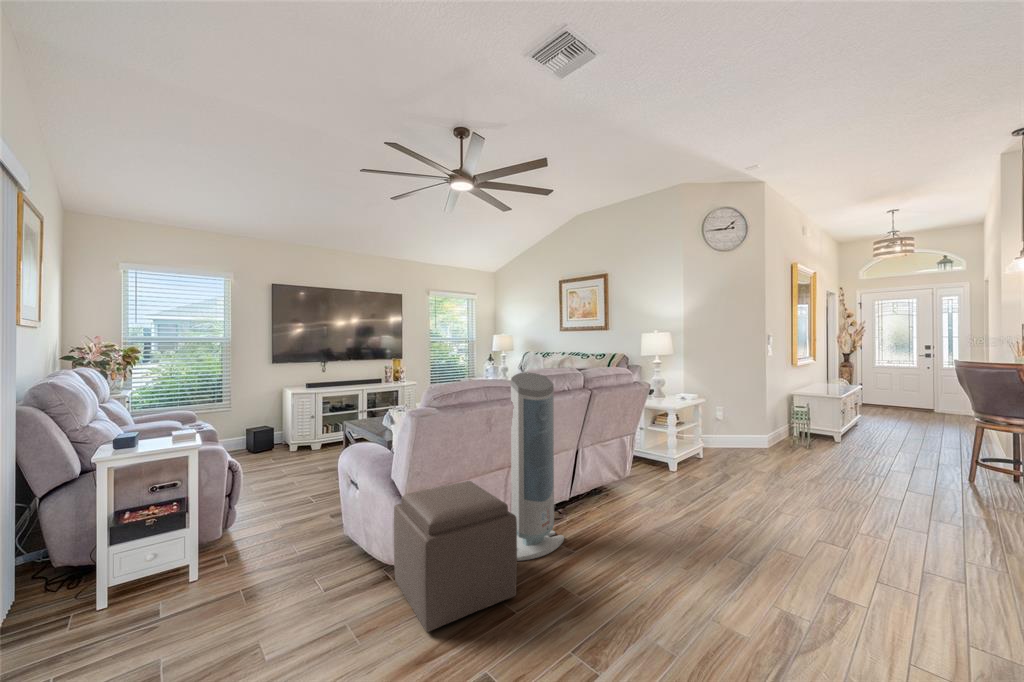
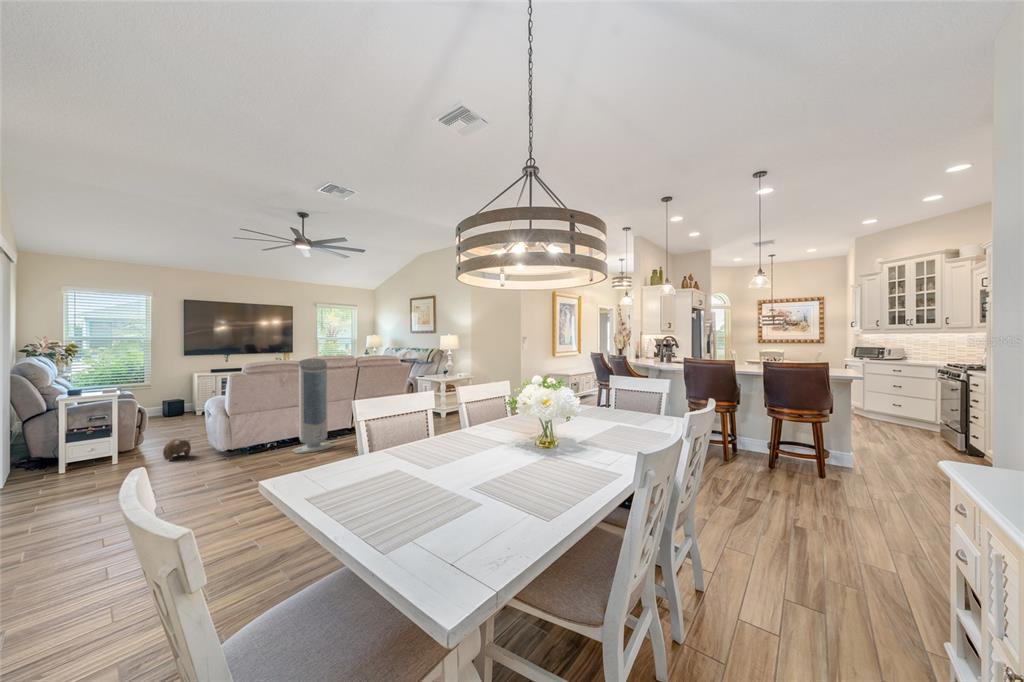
ottoman: present [394,481,517,632] -> none [224,413,283,472]
plush toy: none [277,527,326,572] -> present [163,439,191,460]

